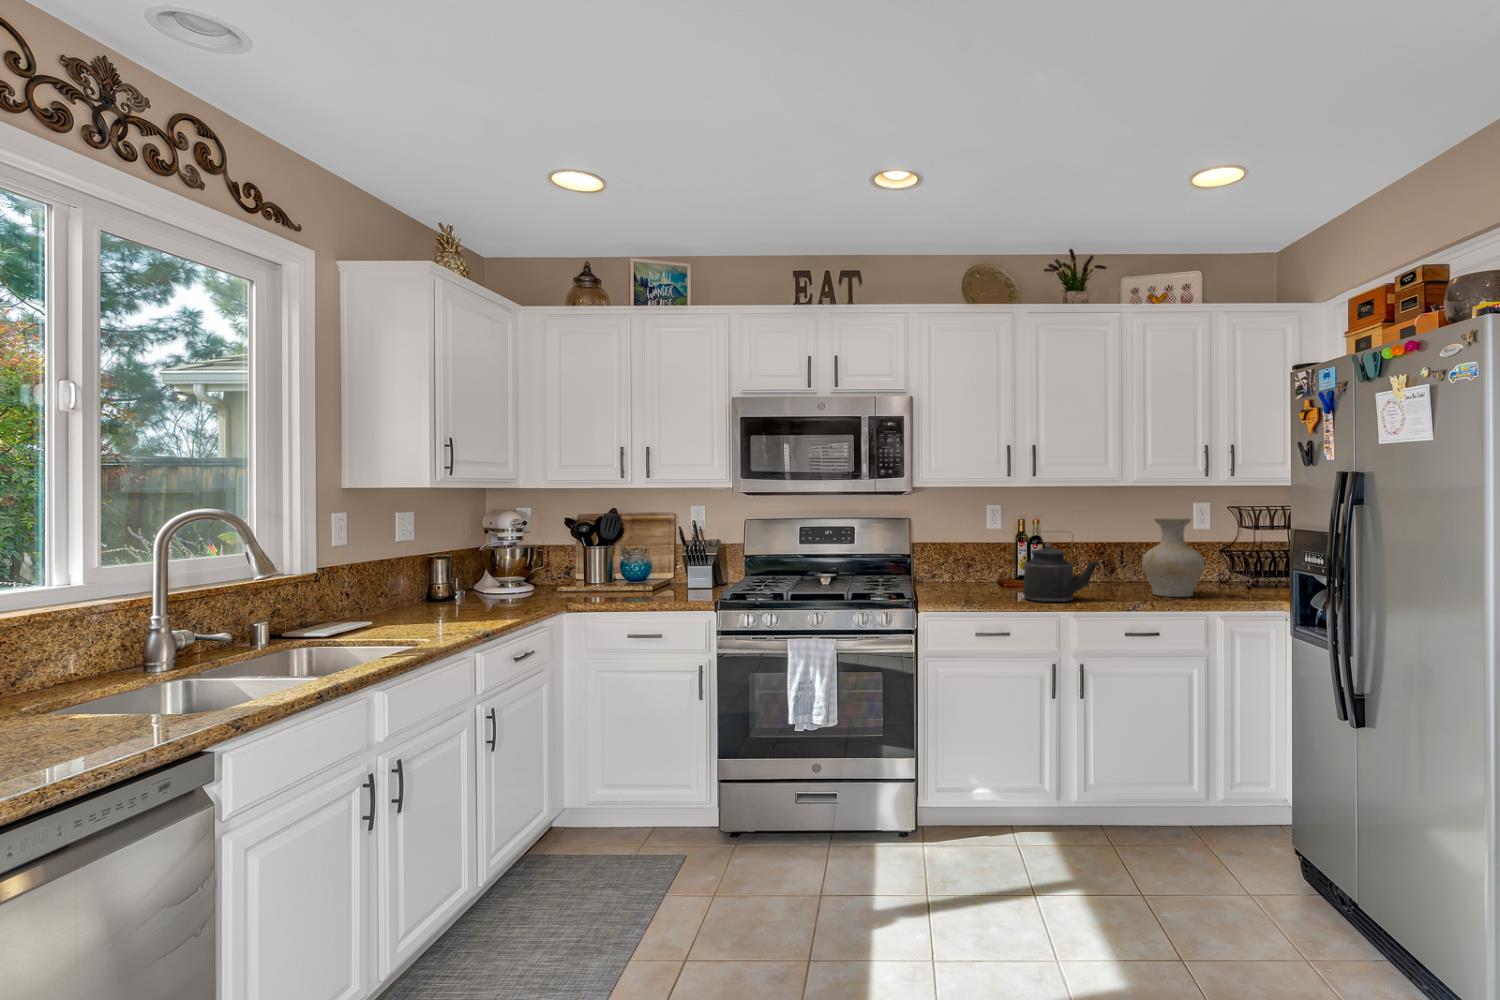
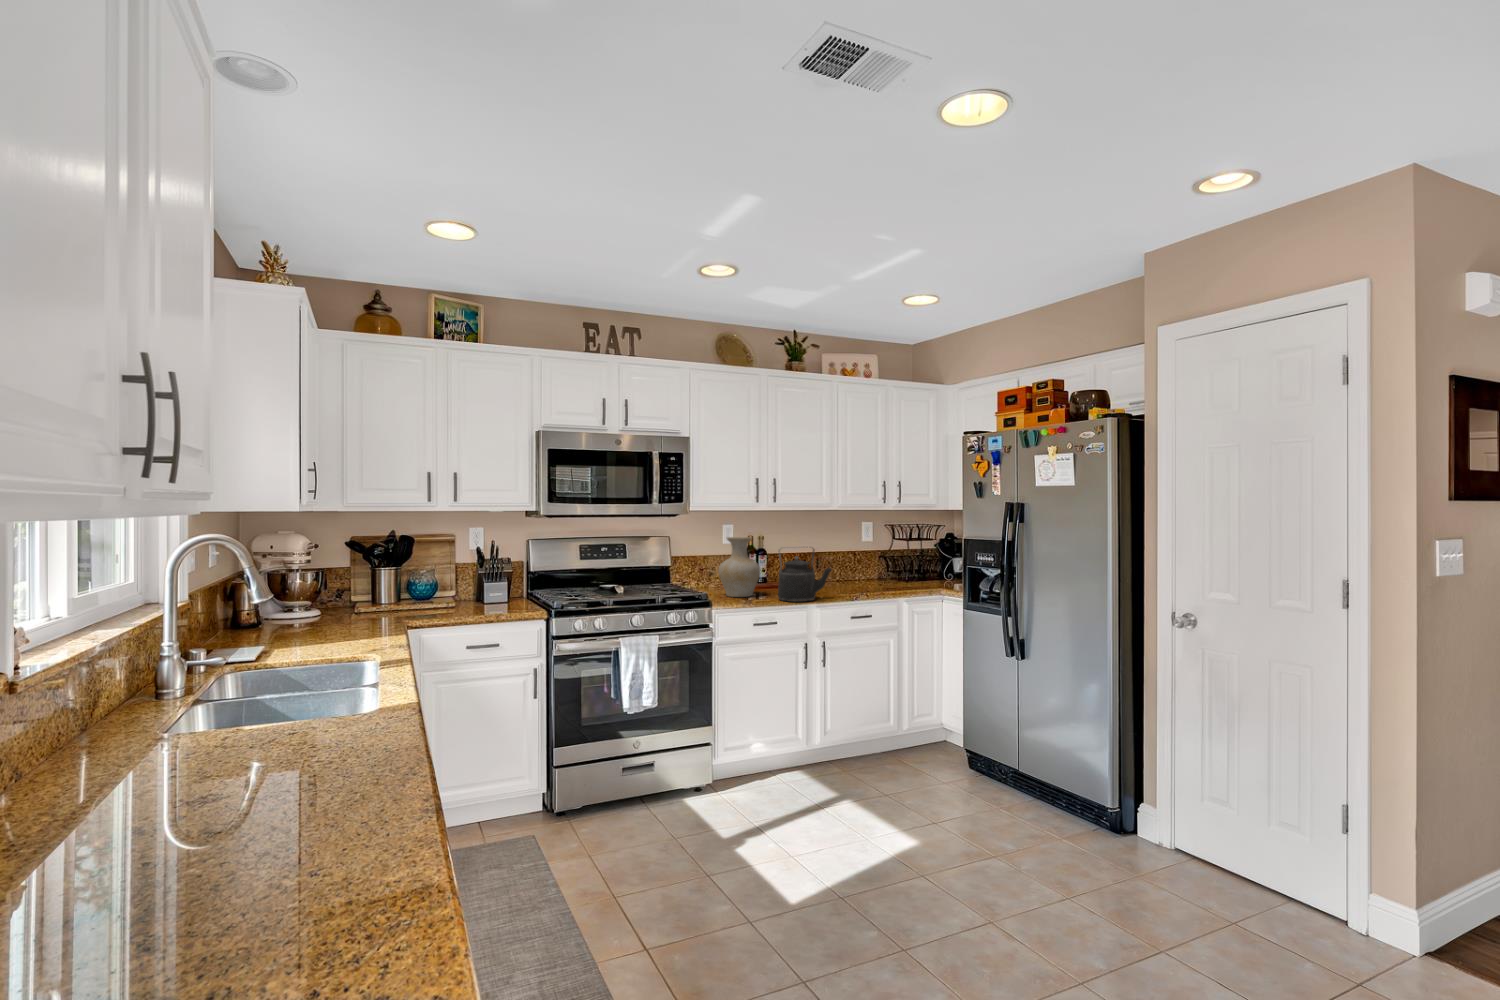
vase: present [1142,518,1204,597] -> present [718,537,760,597]

